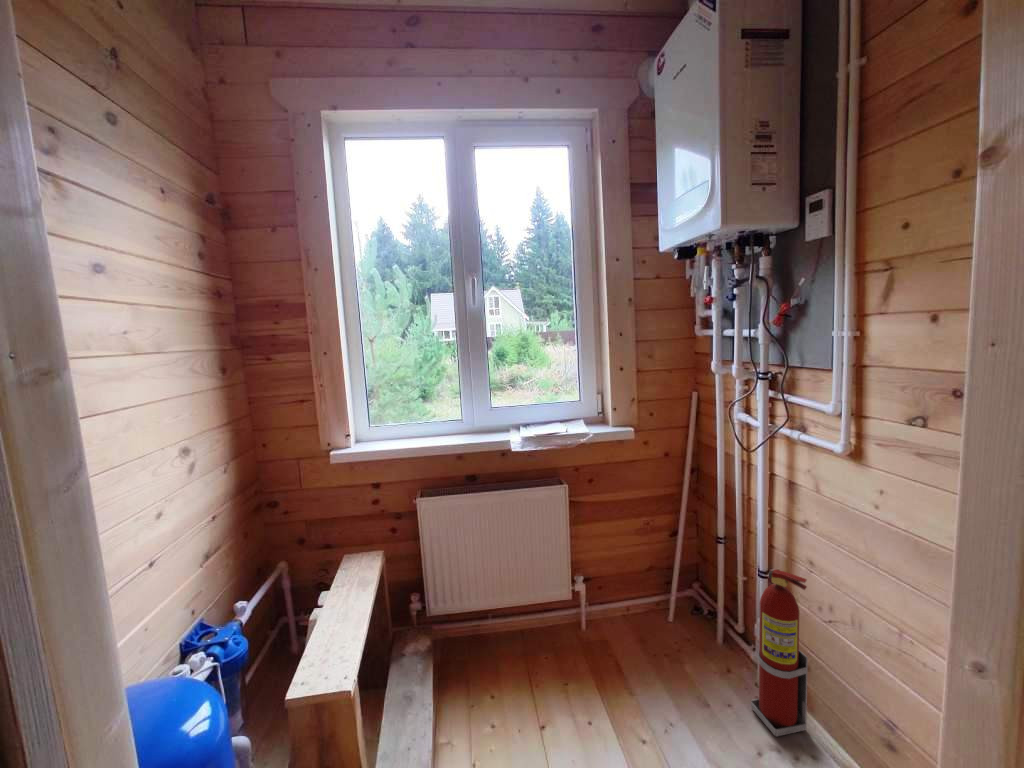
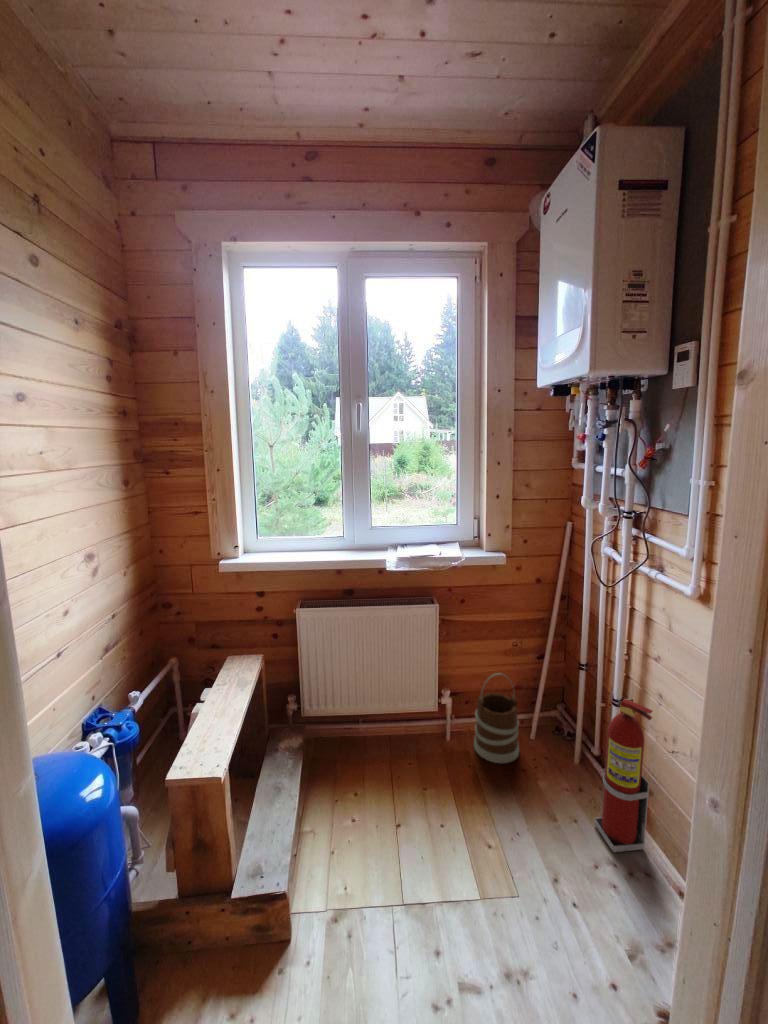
wooden bucket: none [613,552,661,649] -> present [474,673,519,763]

